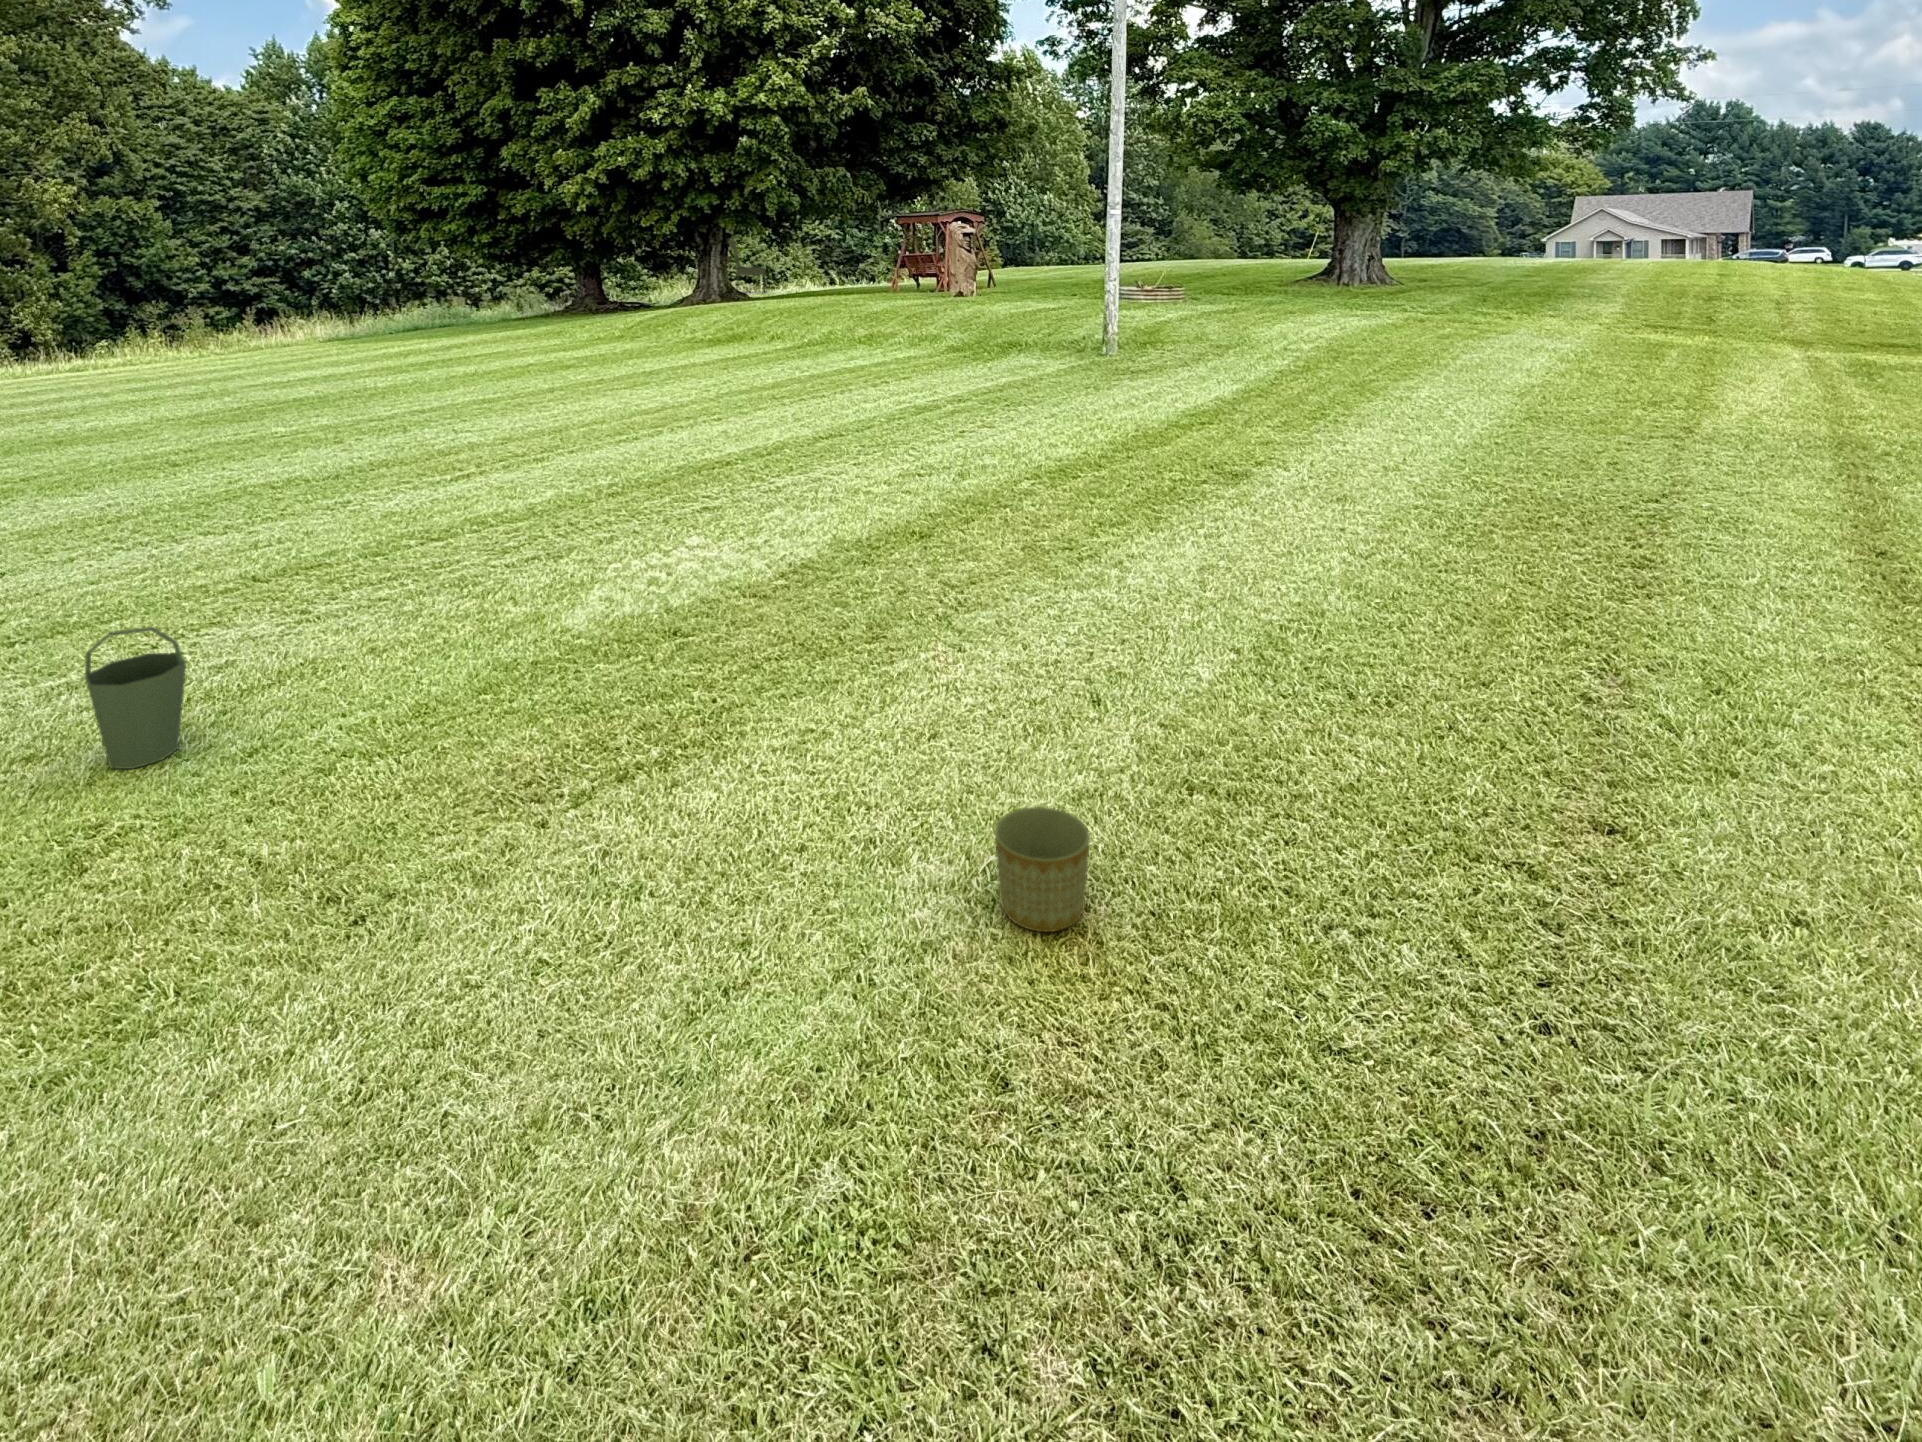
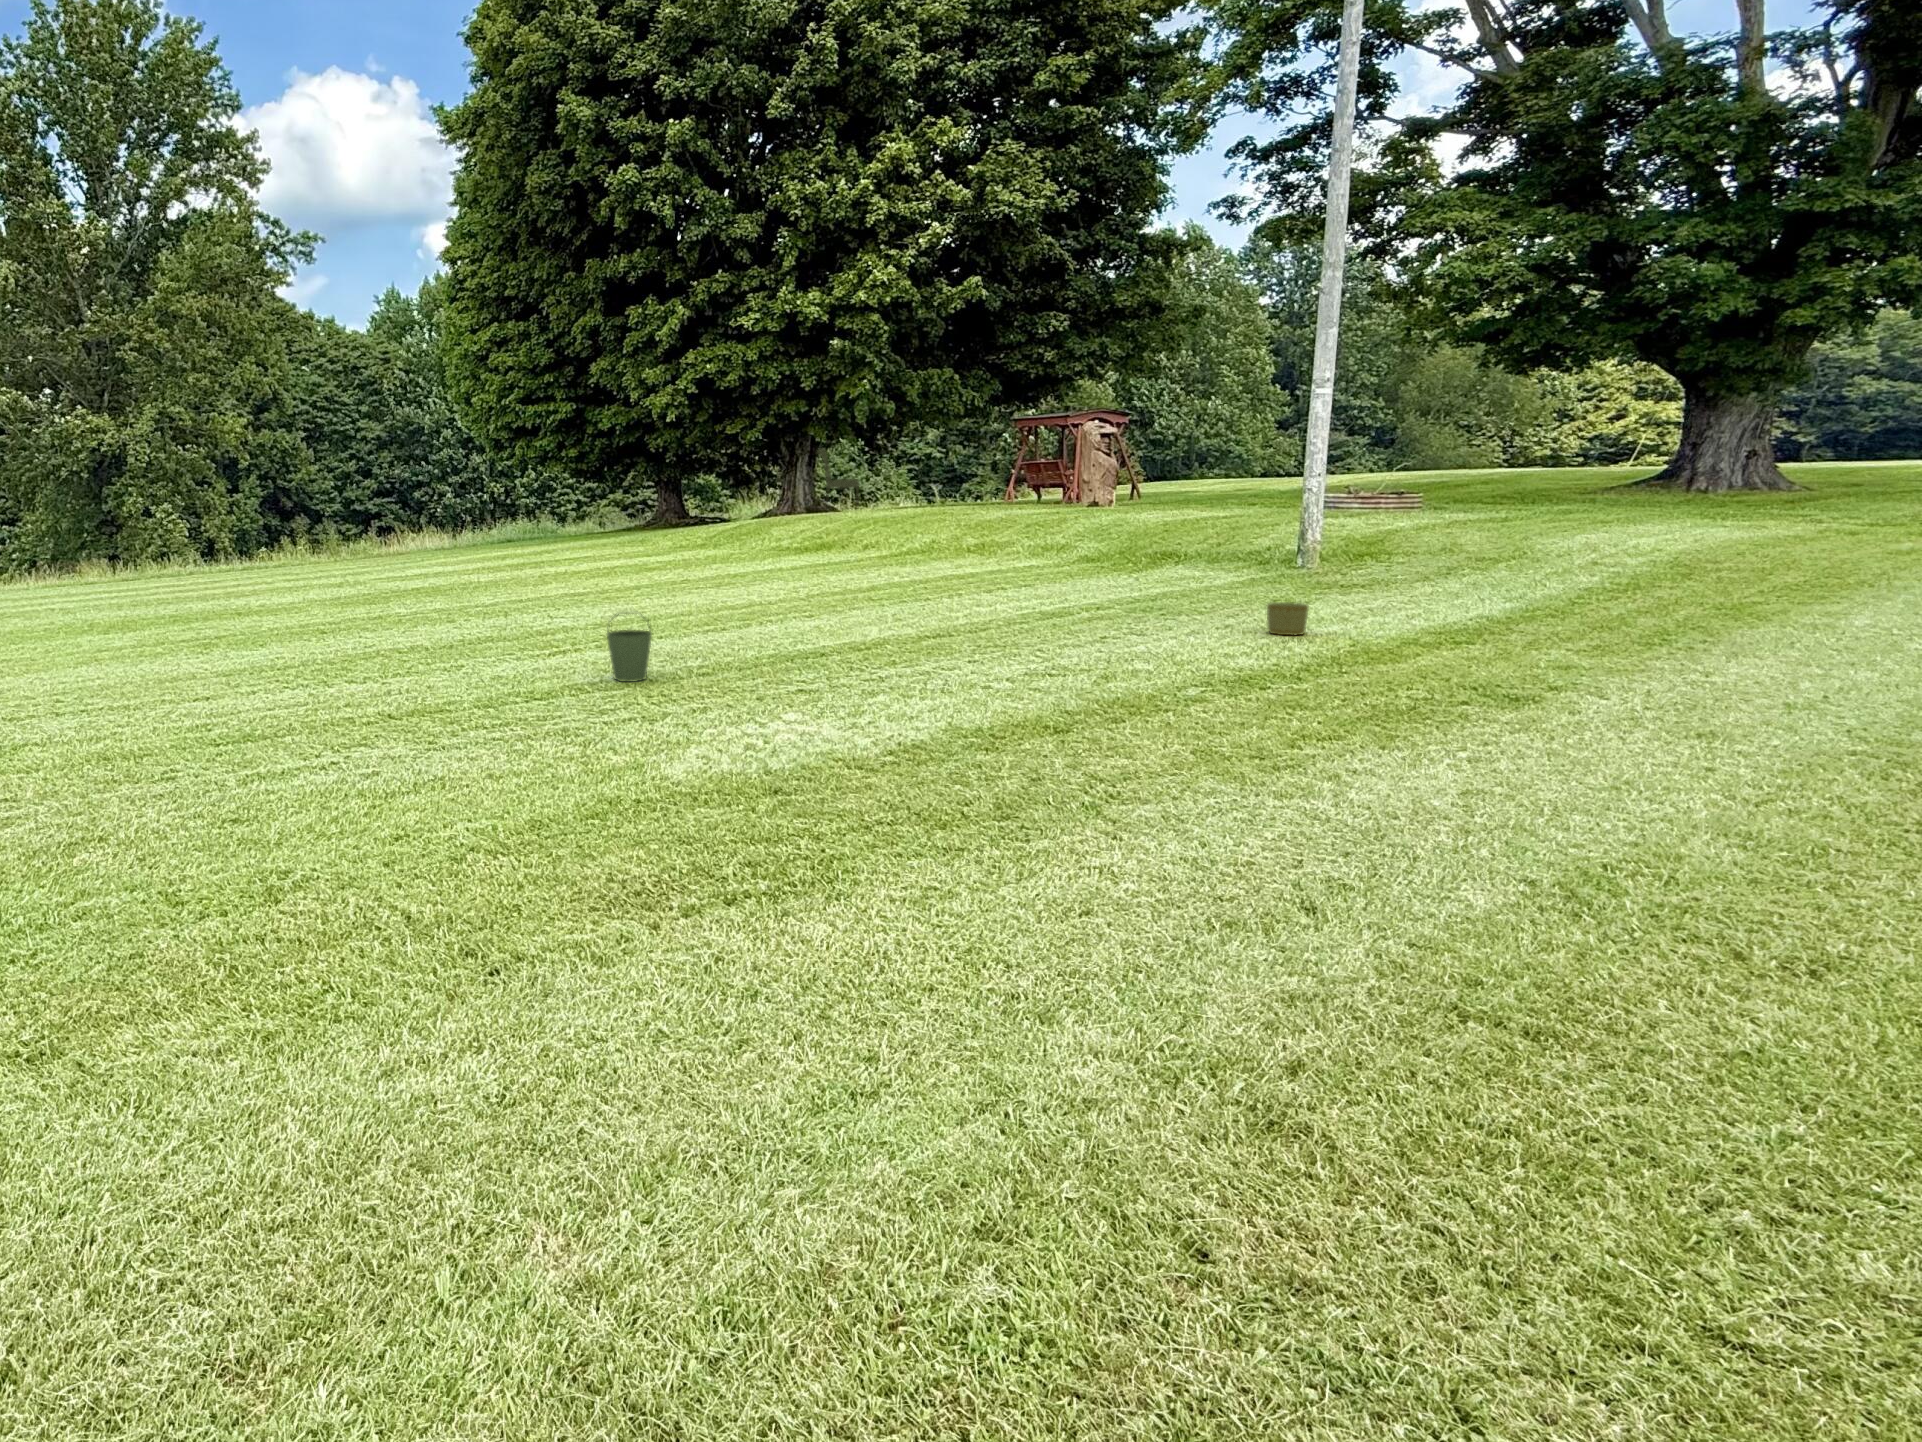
bucket: present [85,627,186,769] -> present [607,614,652,682]
planter: present [994,807,1090,932] -> present [1267,602,1309,635]

